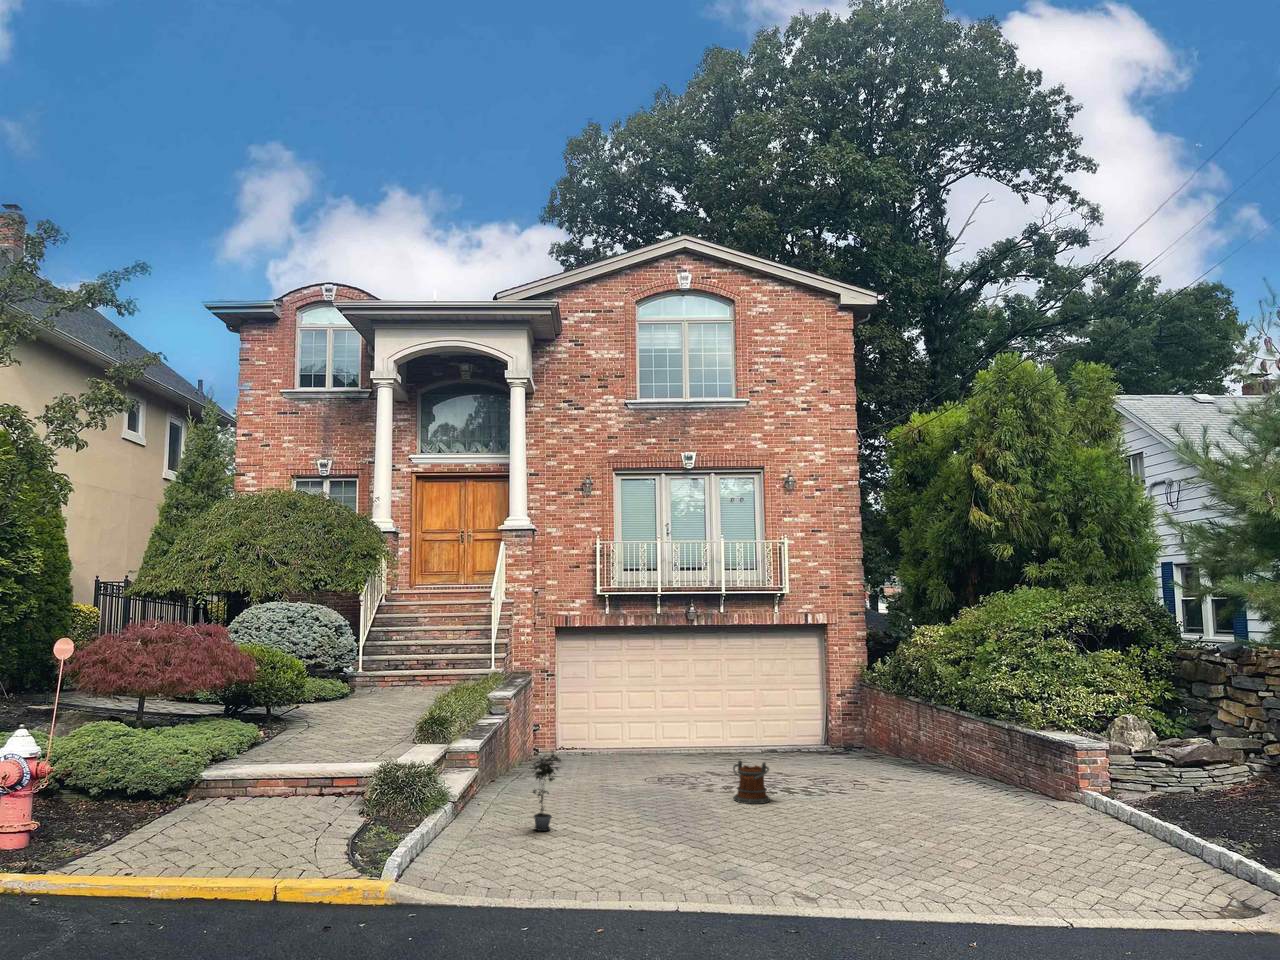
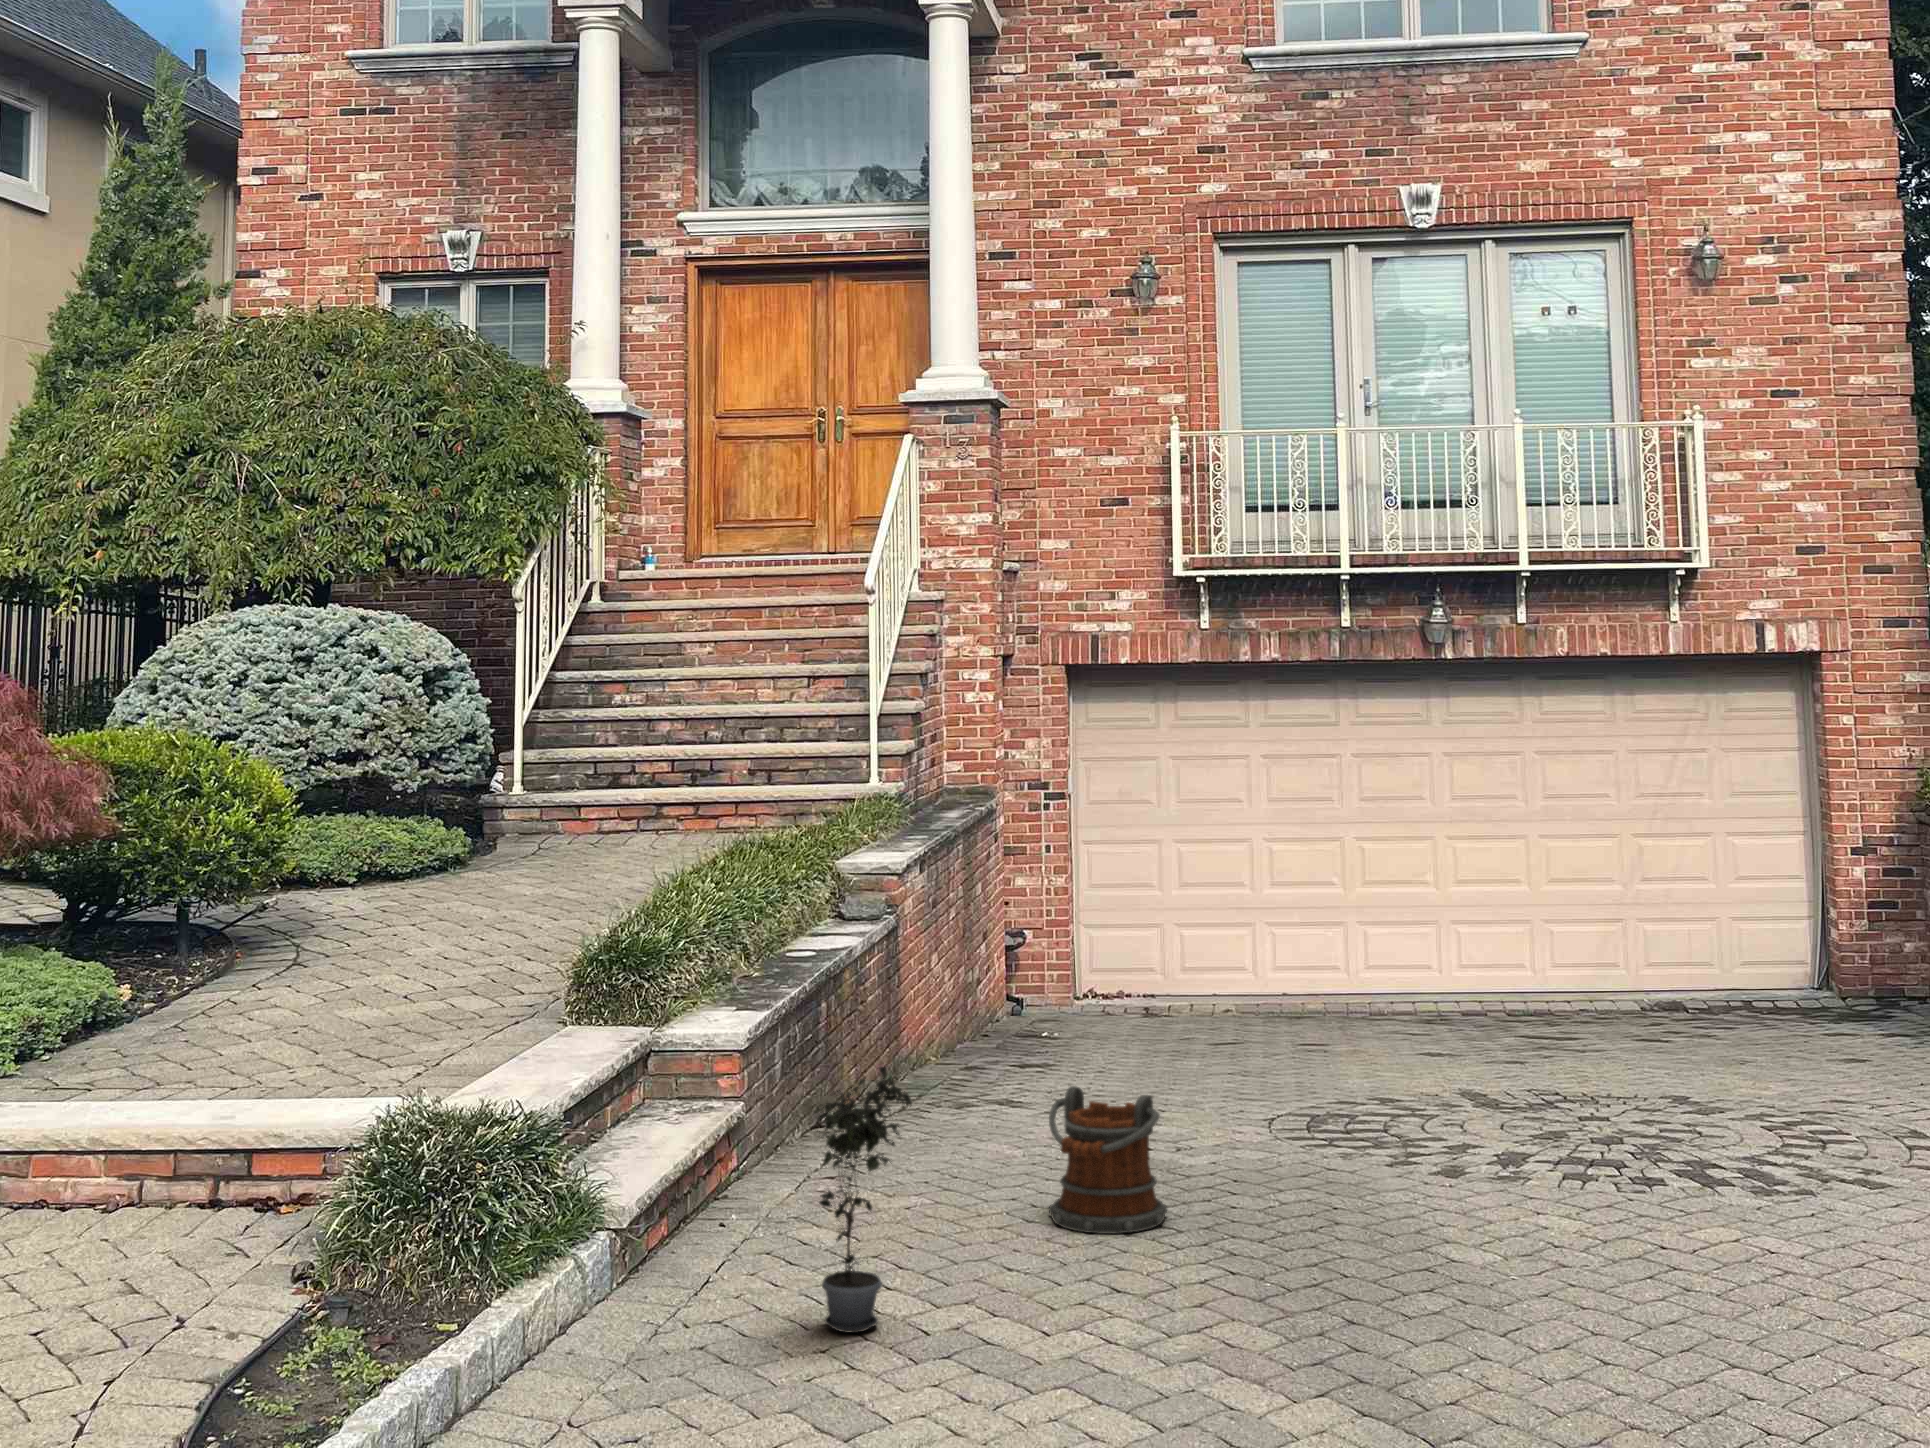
bucket: present [733,760,770,804] -> present [1049,1086,1167,1234]

